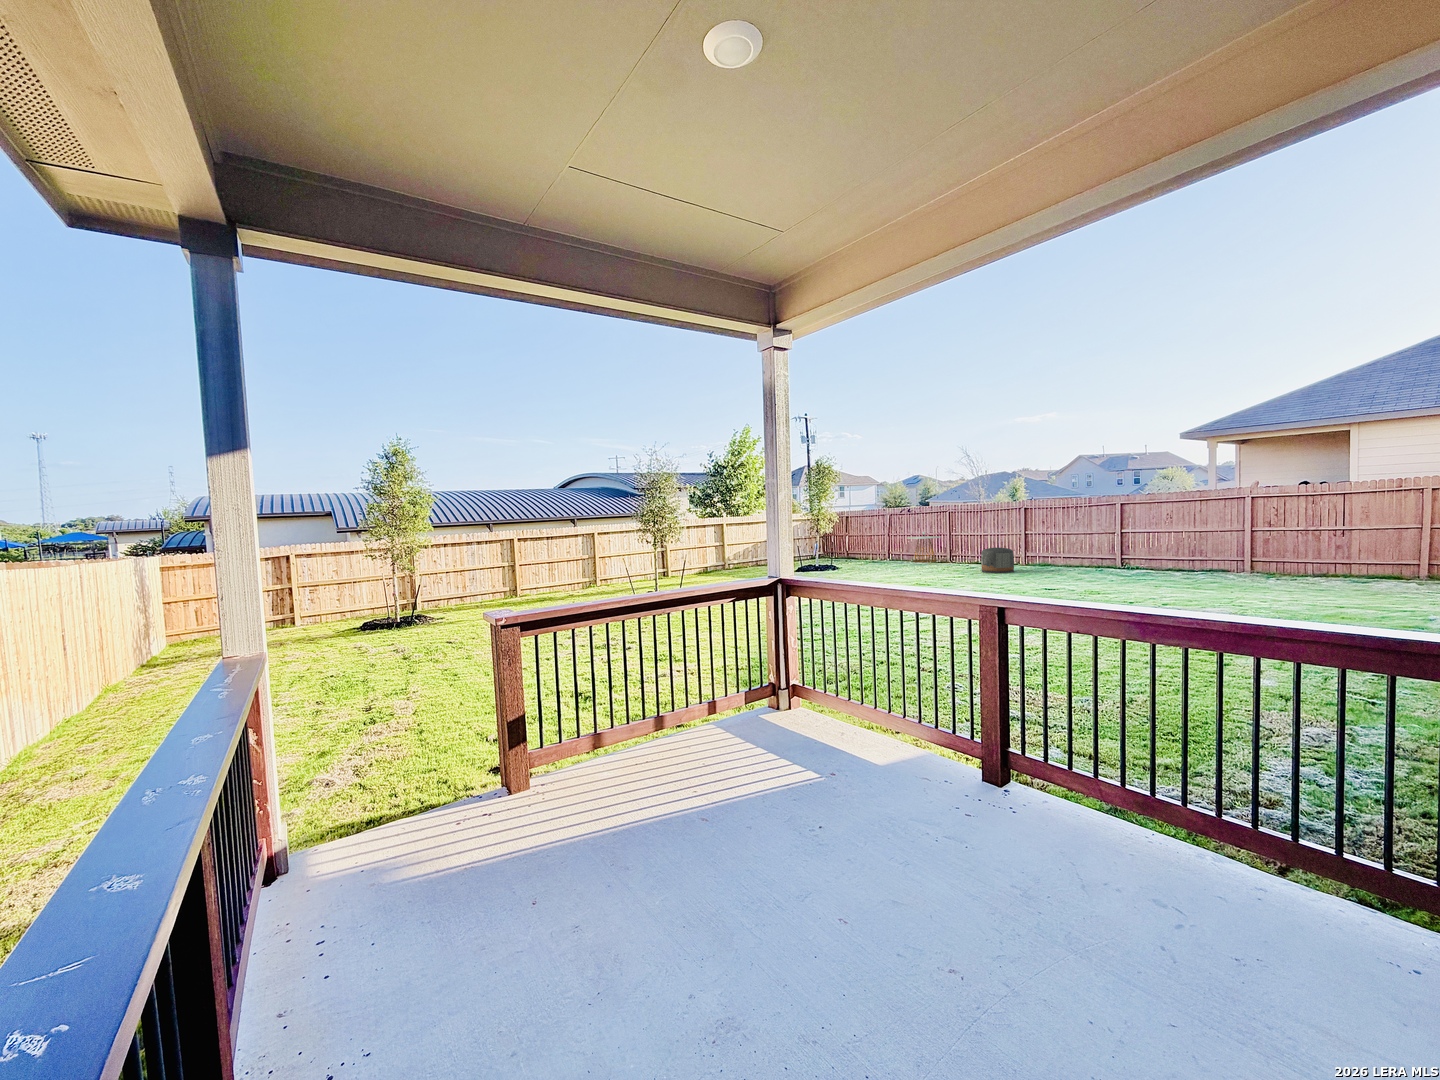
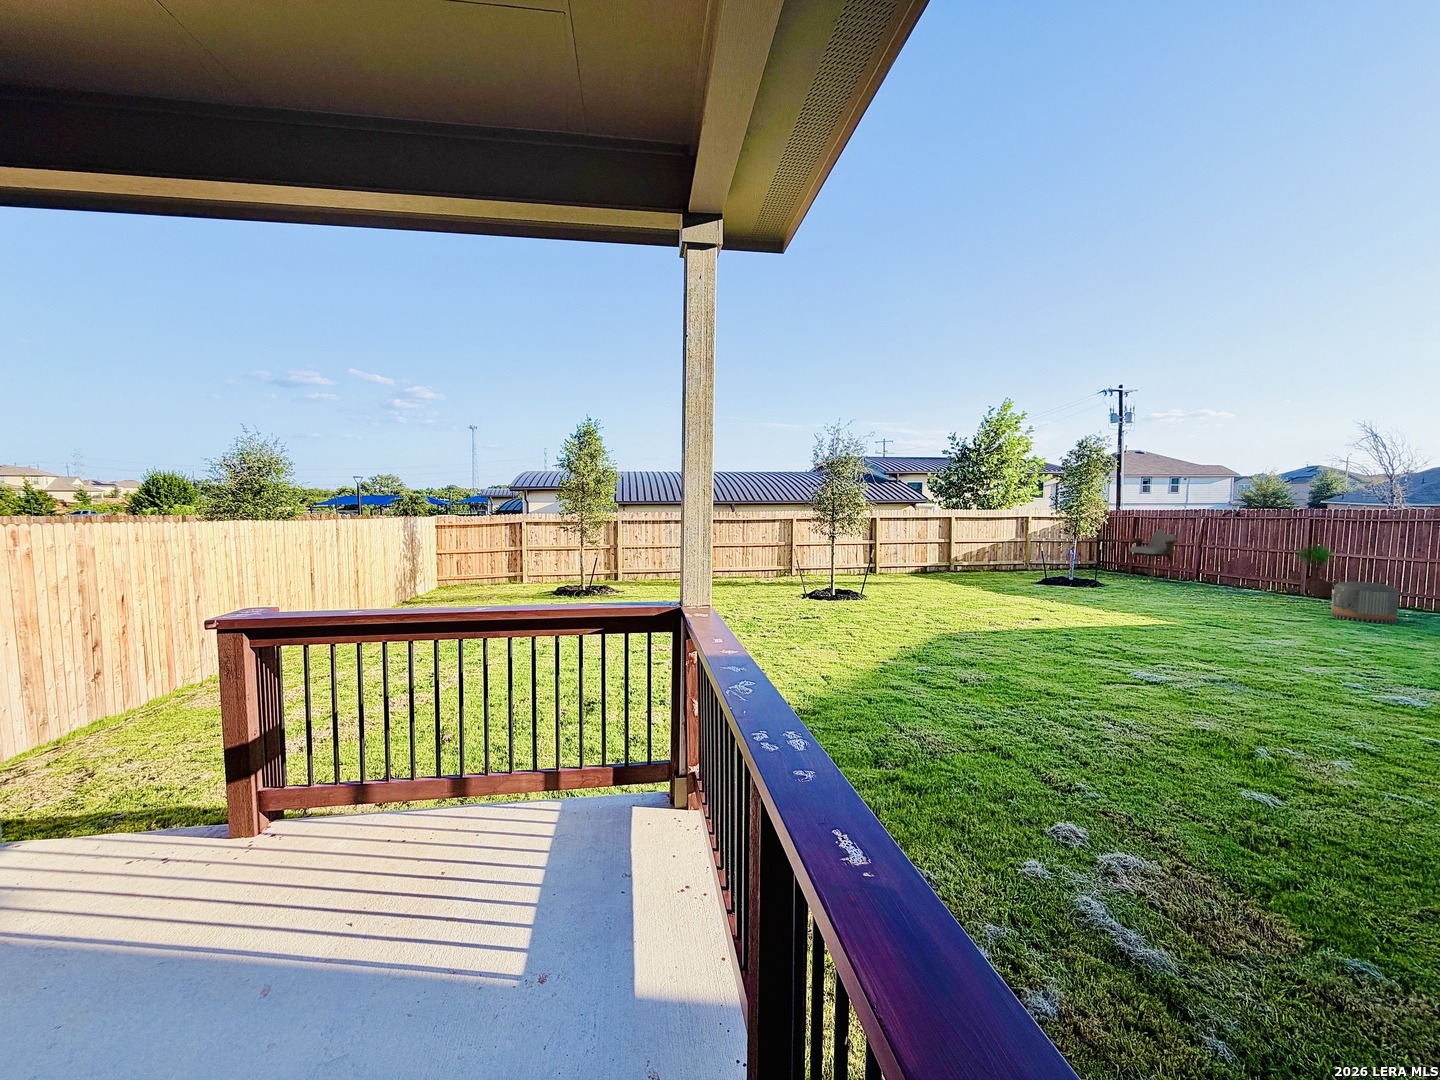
armchair: none [847,523,879,561] -> present [1128,529,1178,579]
potted tree: none [949,523,976,562] -> present [1297,543,1334,597]
side table: present [907,532,941,563] -> none [1219,547,1280,591]

